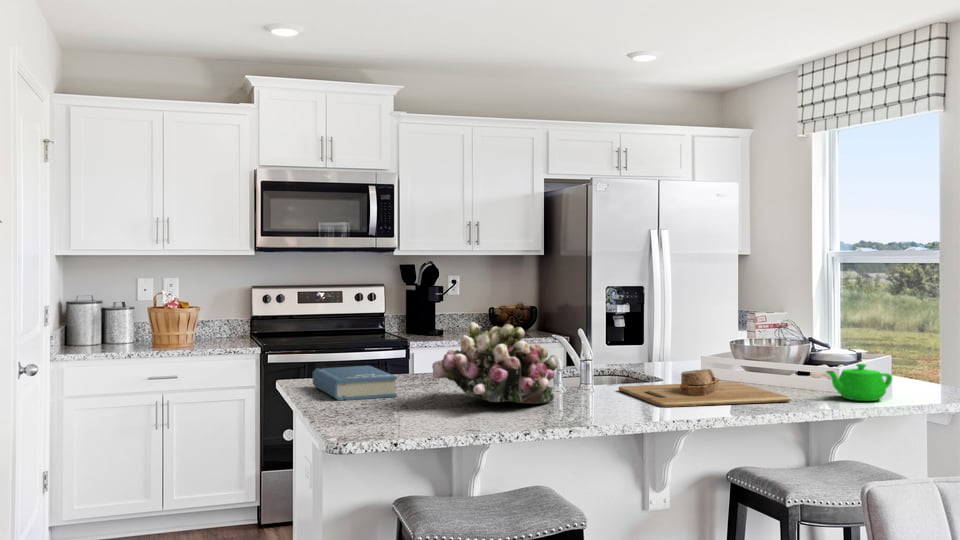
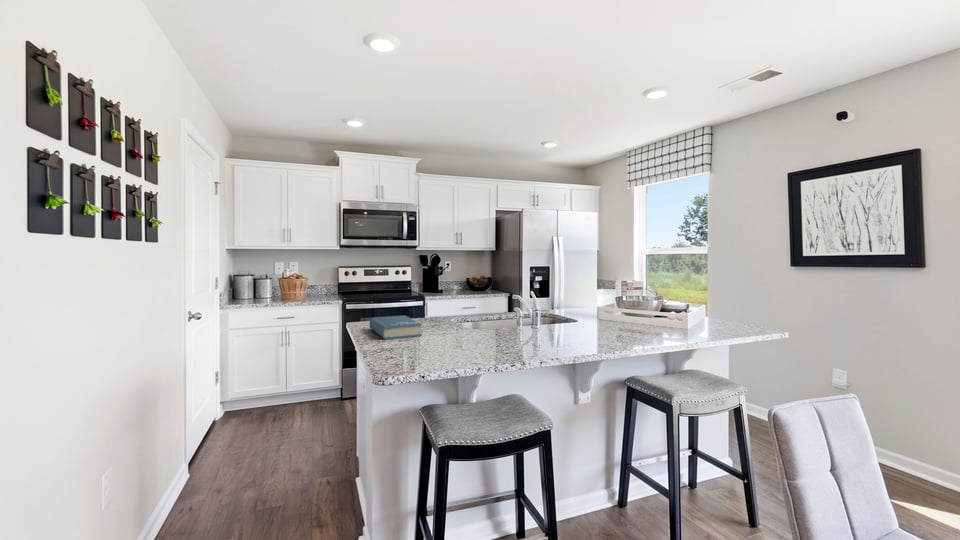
flower arrangement: present [432,322,558,404] -> none [444,291,520,341]
teapot: present [826,364,892,401] -> none [675,314,712,336]
cutting board: present [619,369,791,407] -> none [553,317,656,342]

